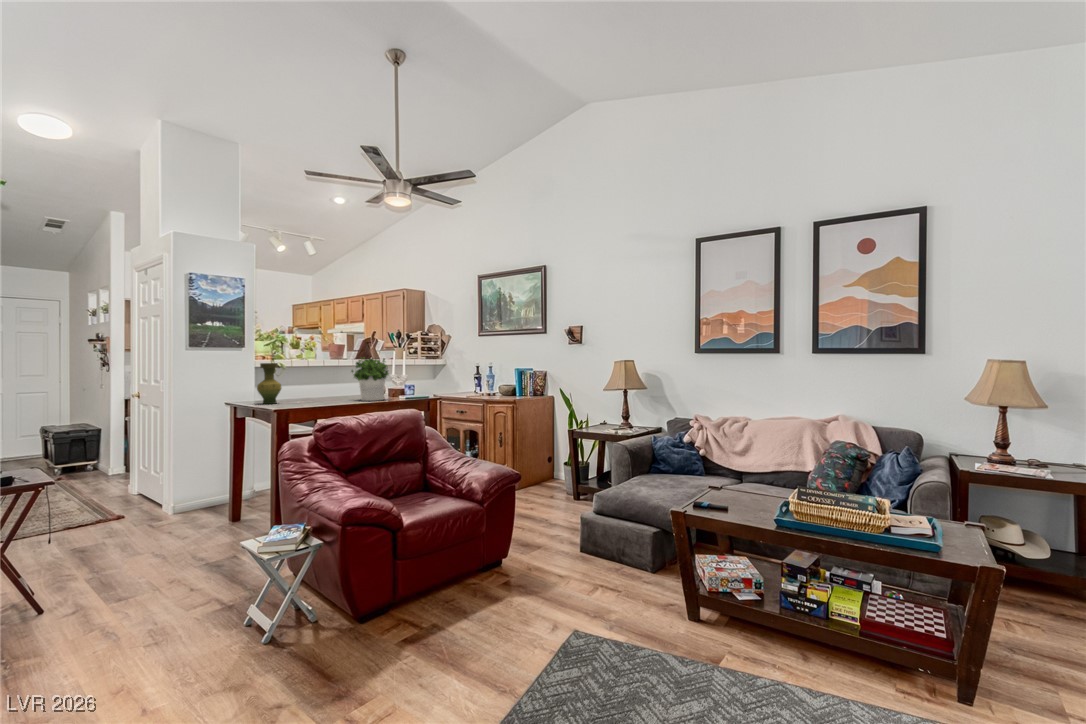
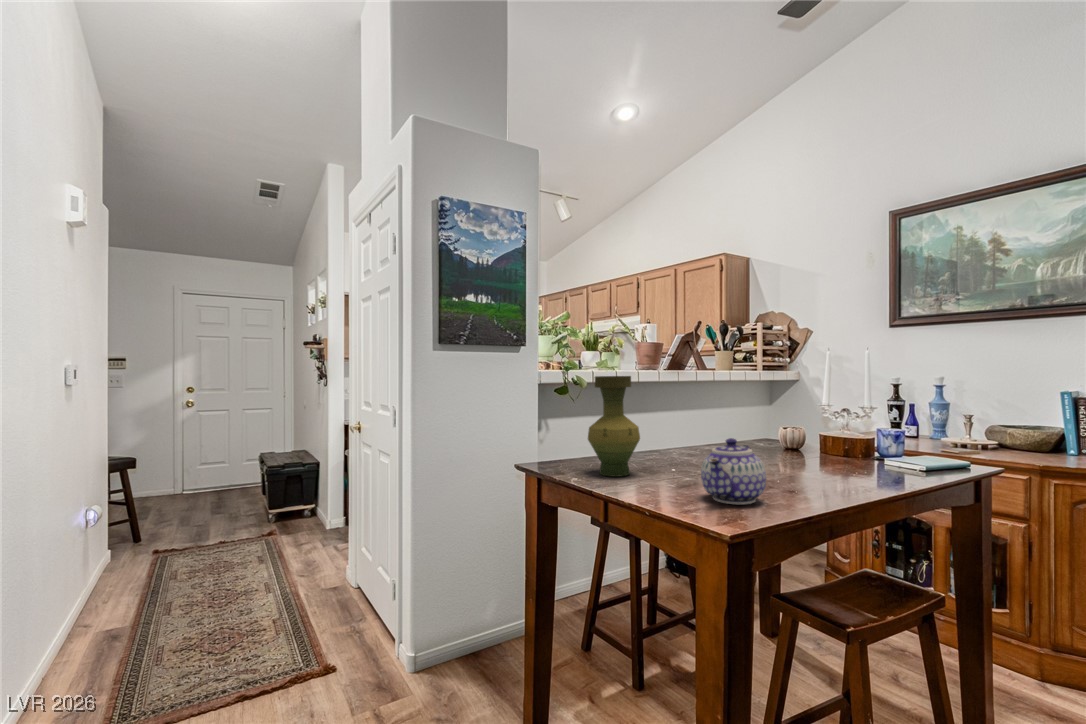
potted plant: present [351,358,389,401] -> none [778,361,881,473]
teapot: none [286,385,316,407] -> present [701,438,766,504]

